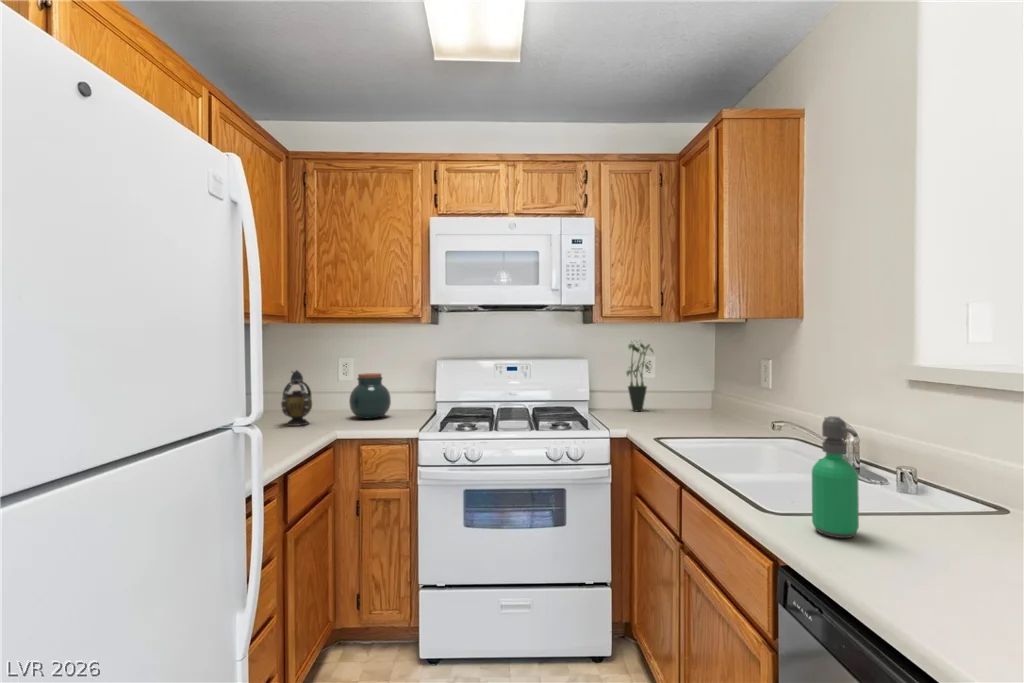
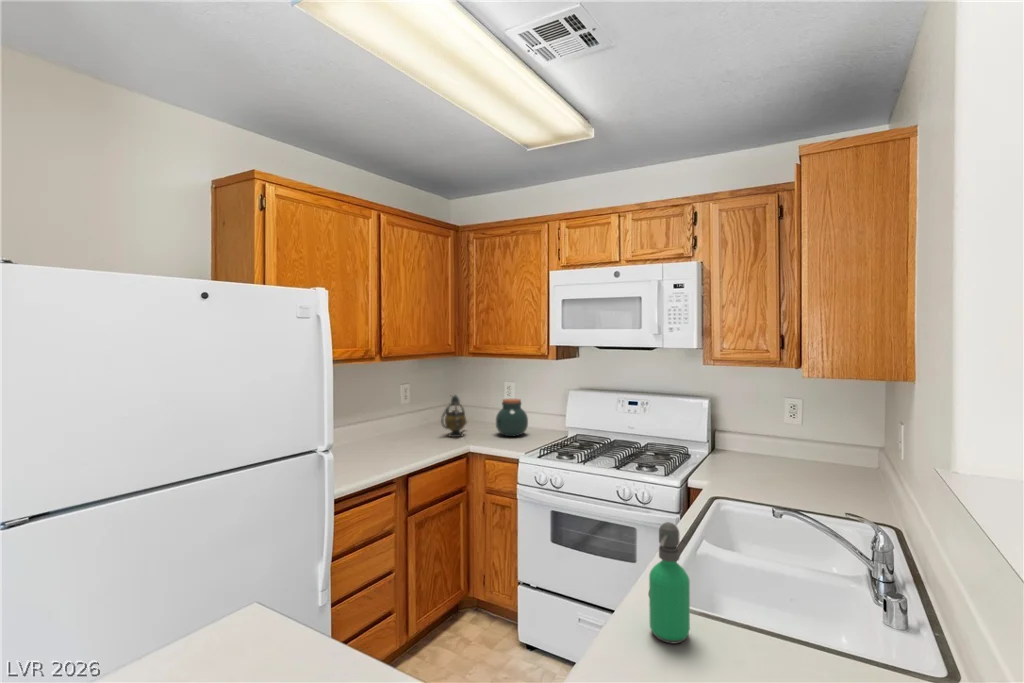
potted plant: present [626,341,653,411] -> none [749,382,786,459]

